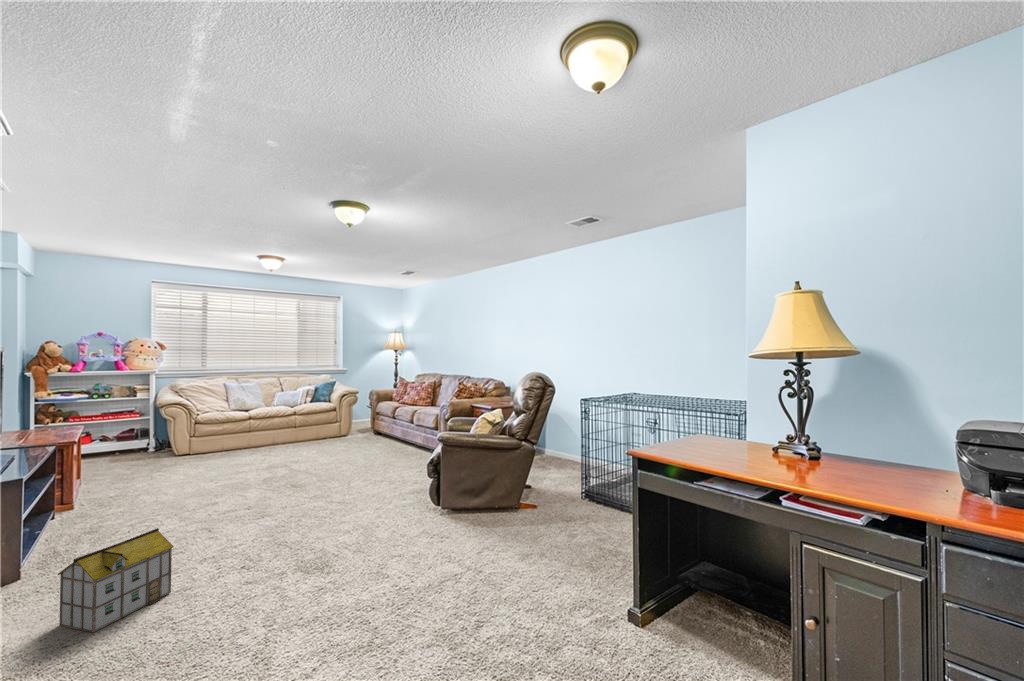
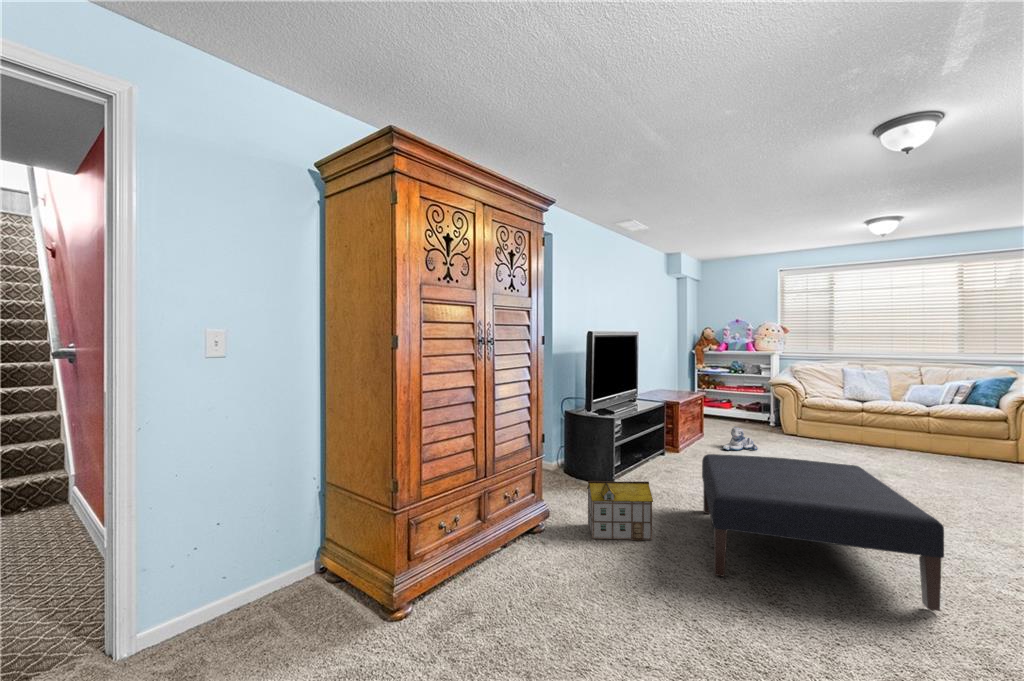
plush toy: none [129,456,167,486] -> present [723,426,757,450]
ottoman: none [186,456,396,582] -> present [702,454,944,611]

